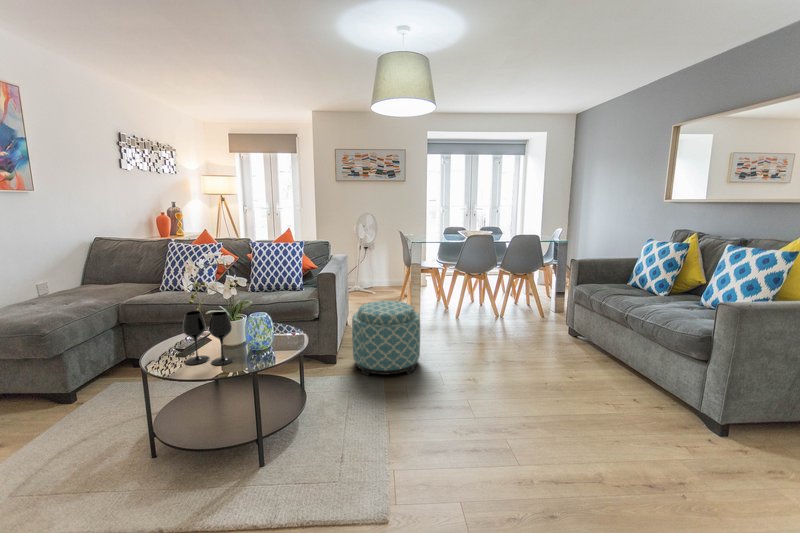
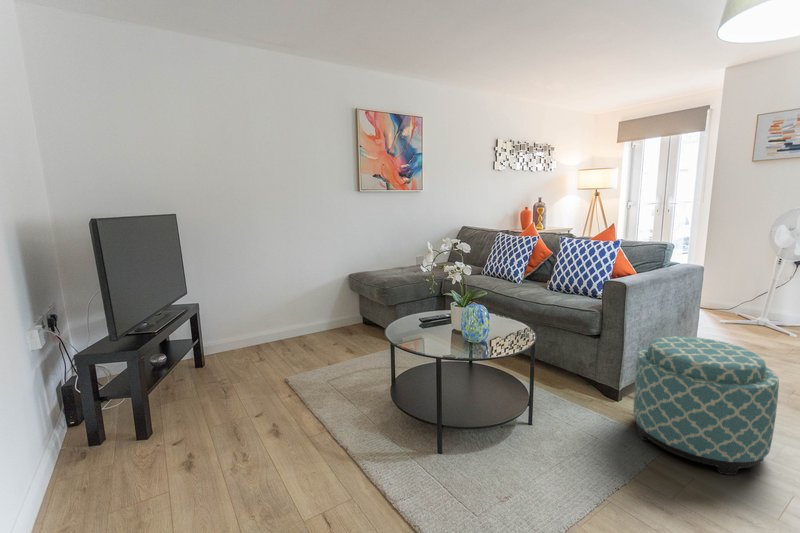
wine glass: present [183,311,235,365] -> none [405,286,437,342]

